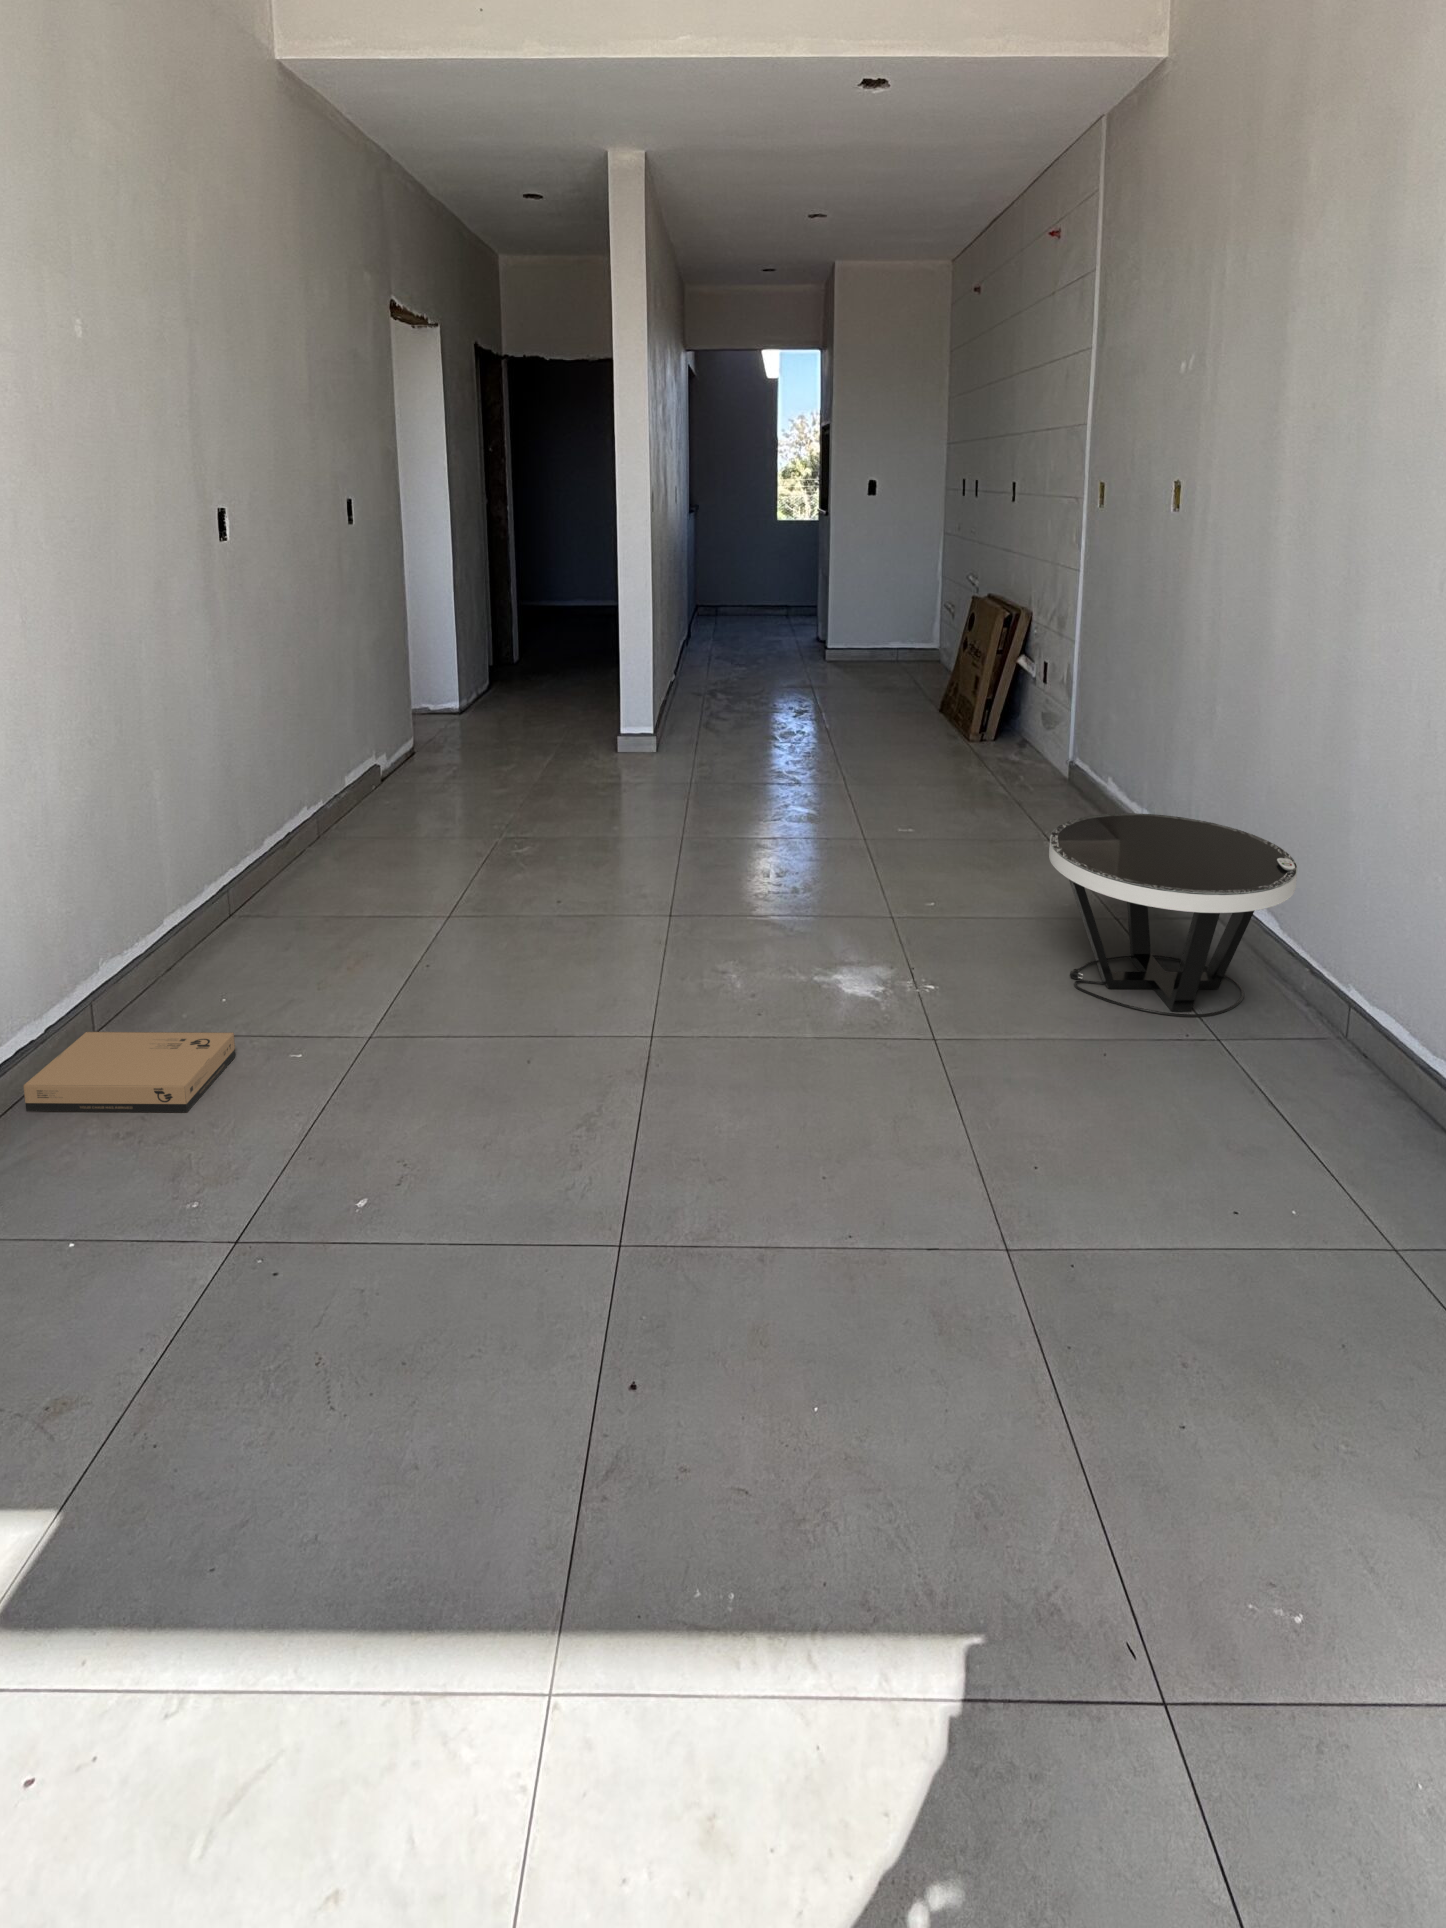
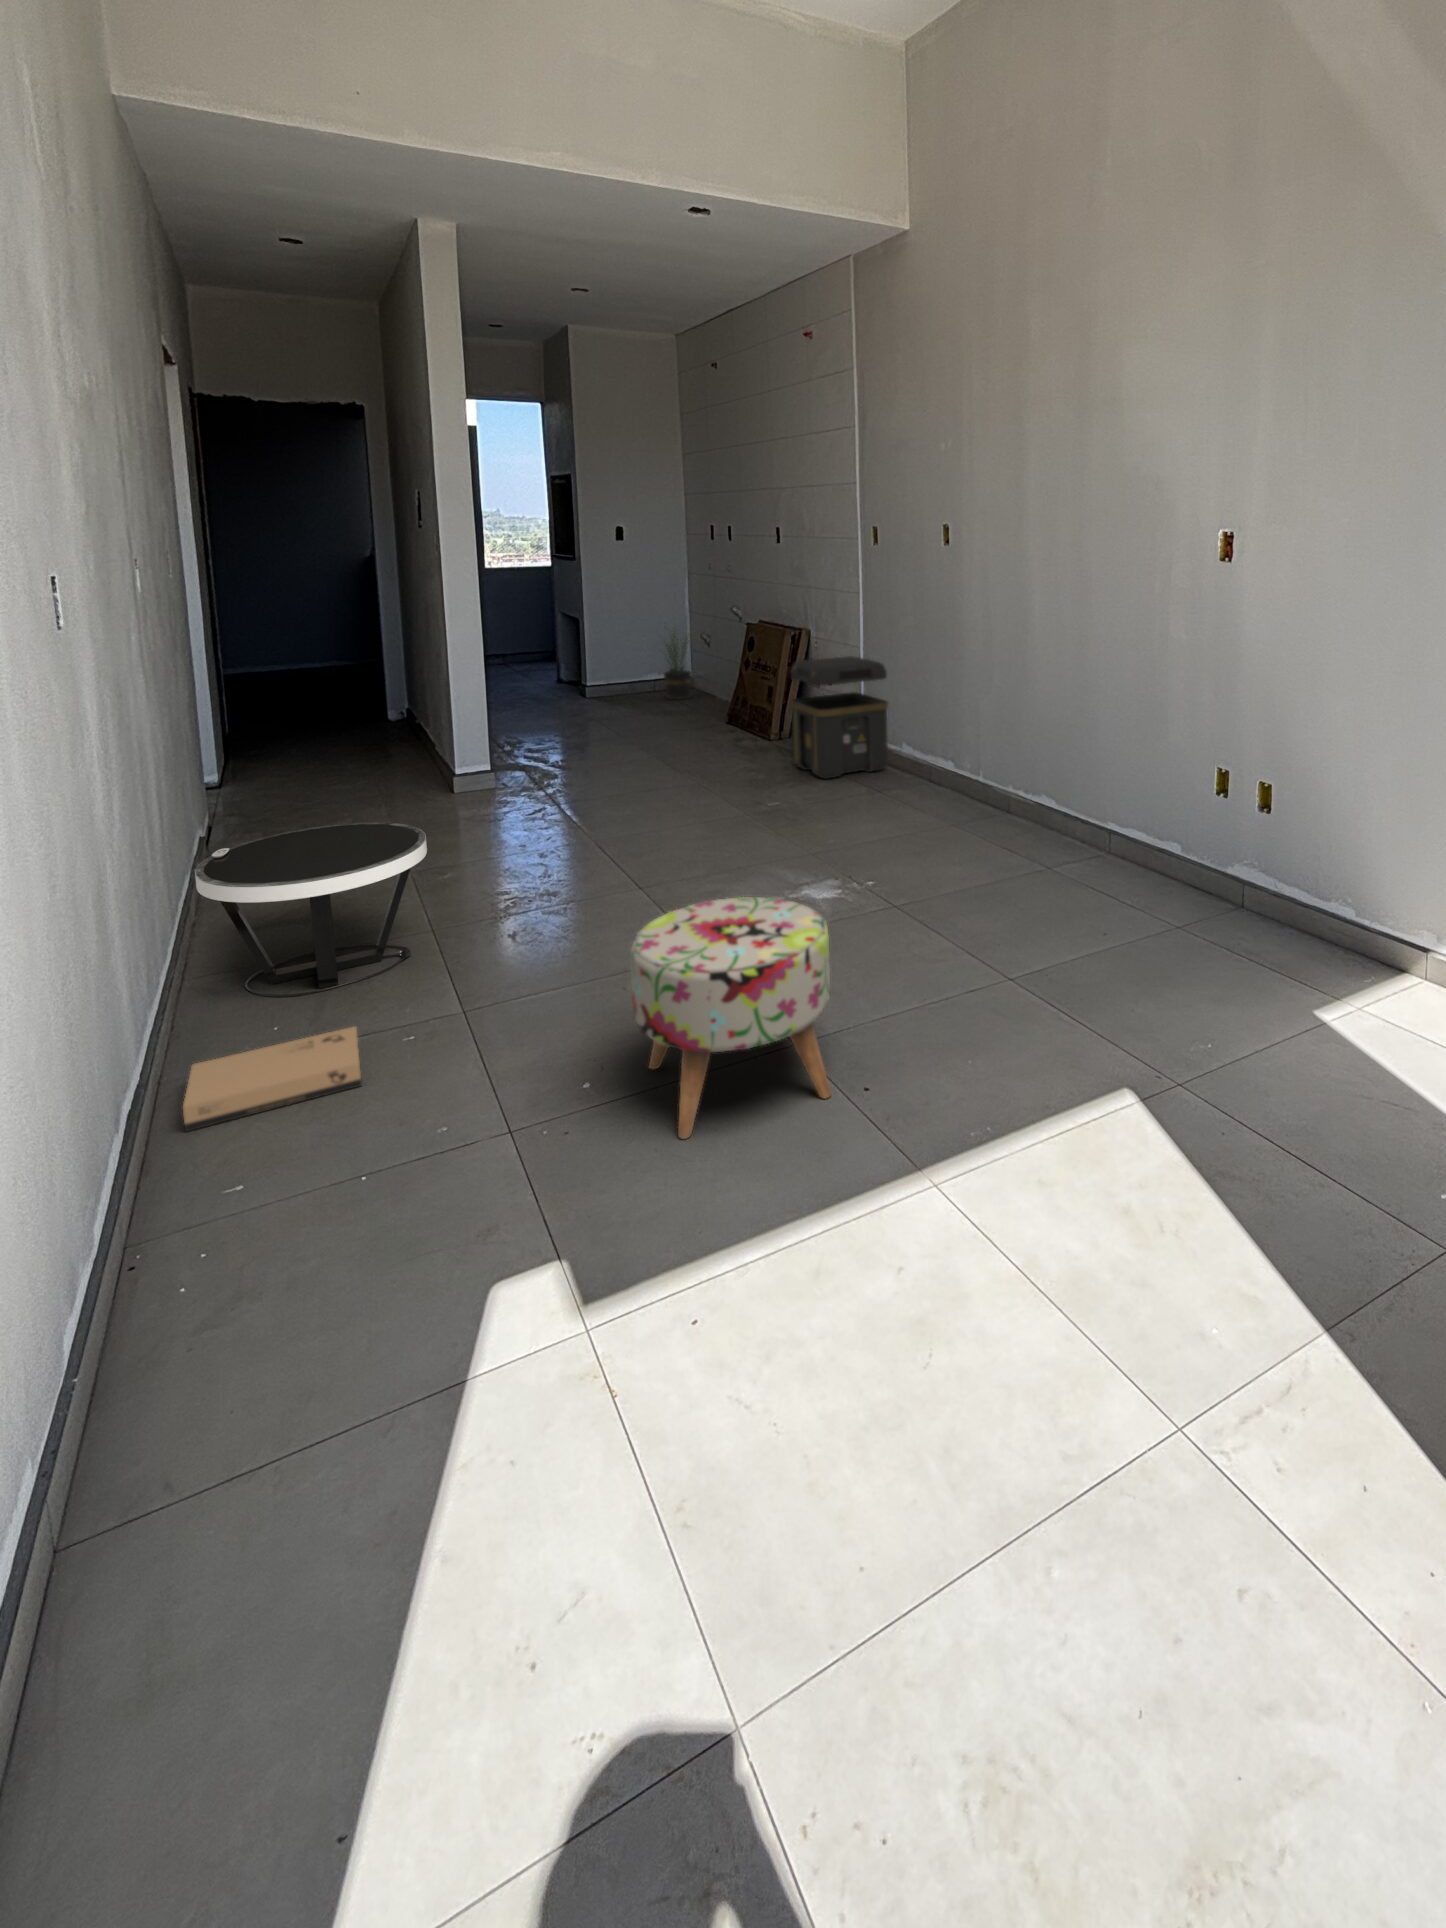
potted plant: none [888,586,944,676] -> present [664,628,692,700]
toolbox: none [966,653,1092,810] -> present [790,656,888,779]
side table: present [1049,813,1297,1017] -> present [195,822,427,997]
ottoman: none [337,1009,634,1382] -> present [630,897,831,1139]

